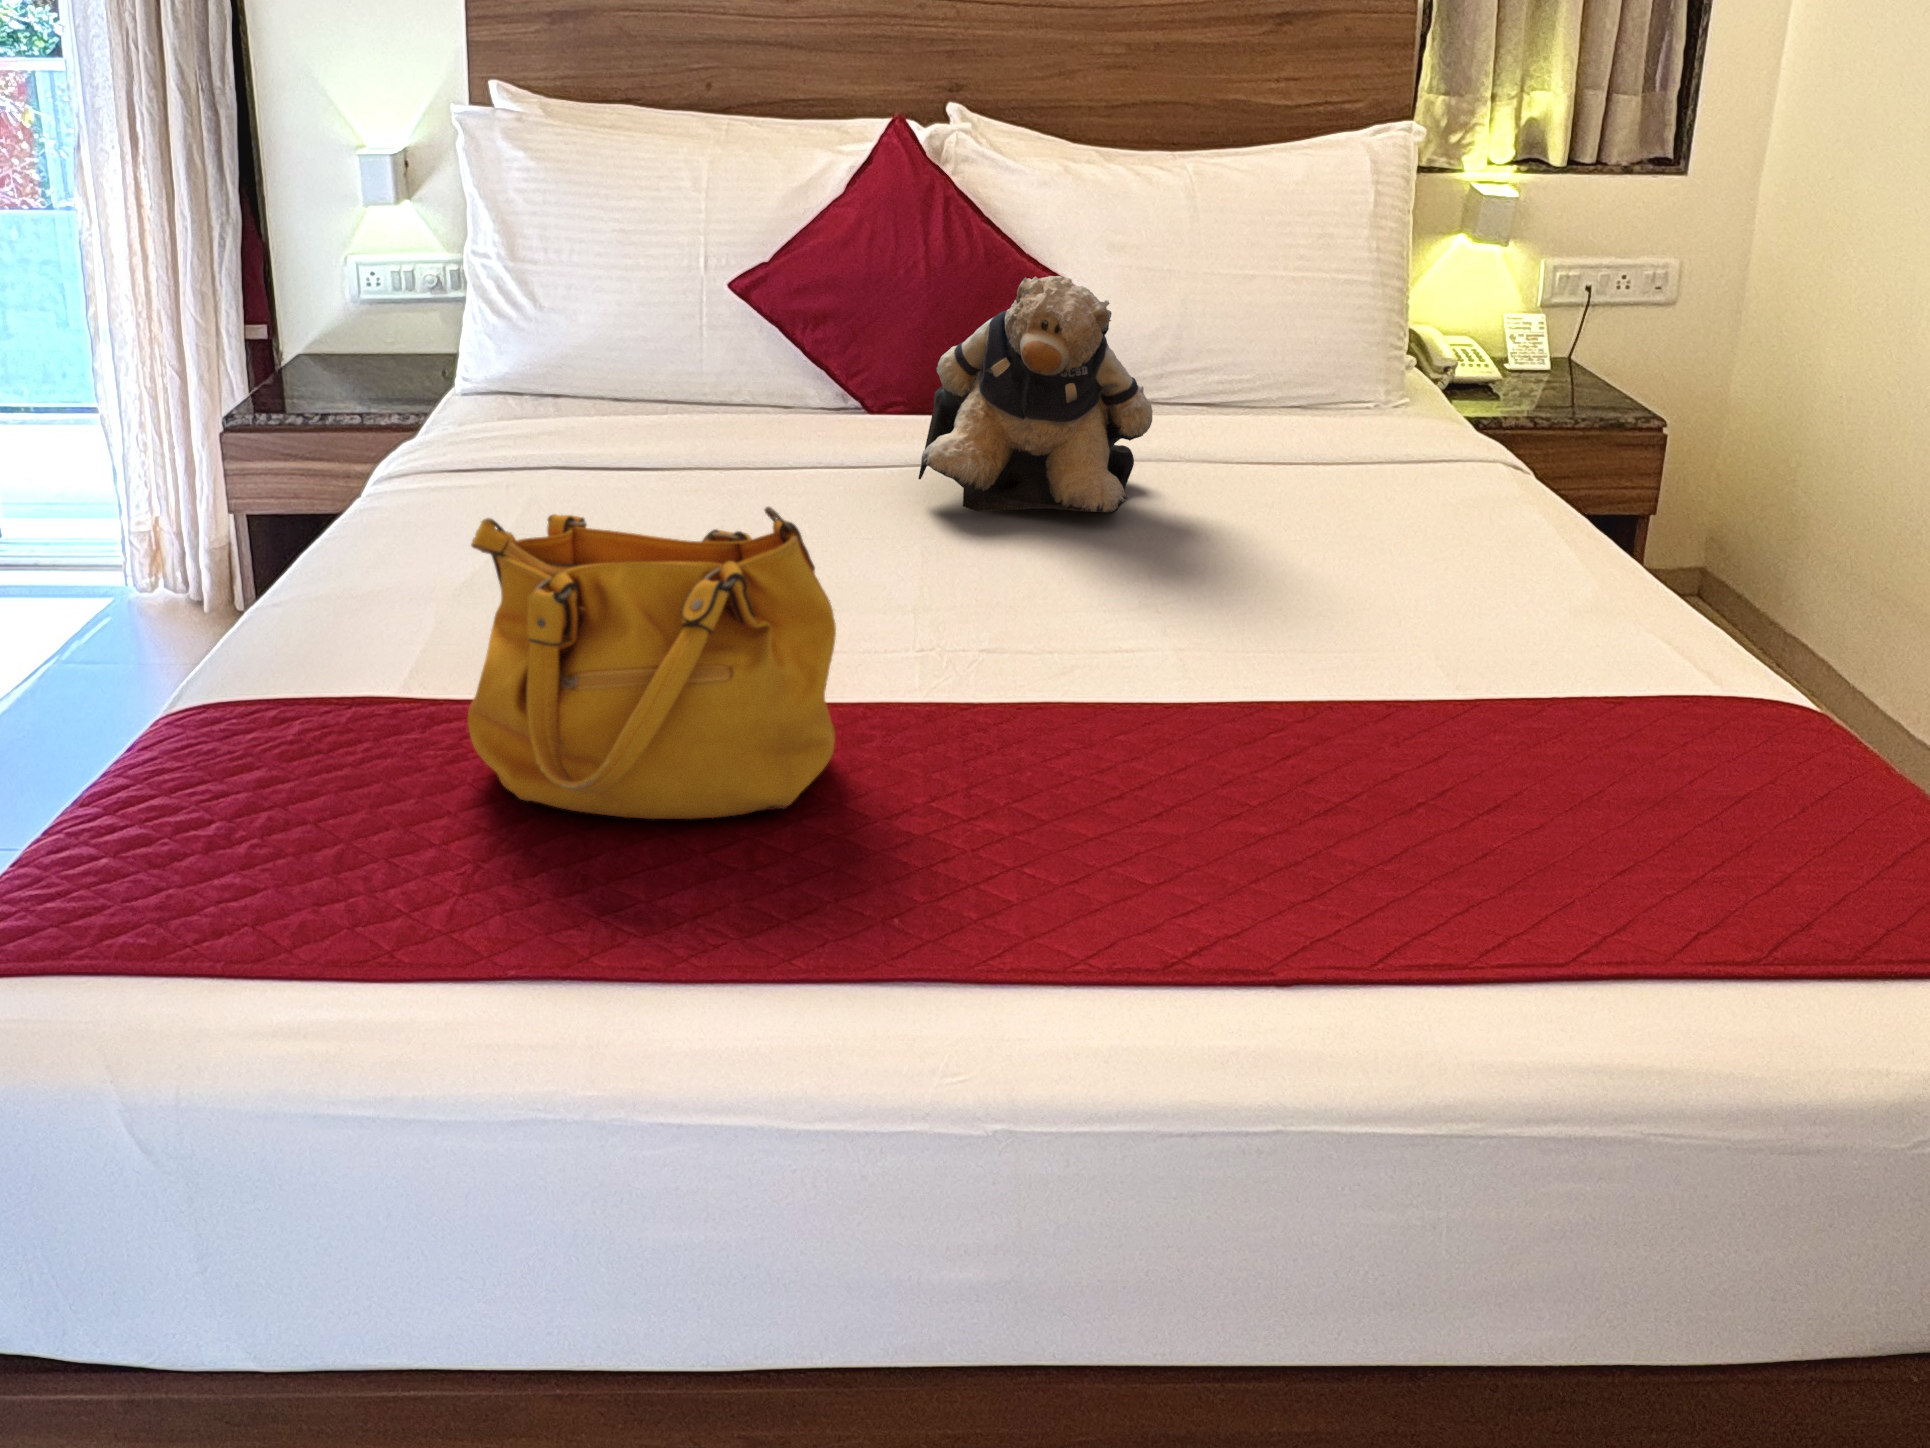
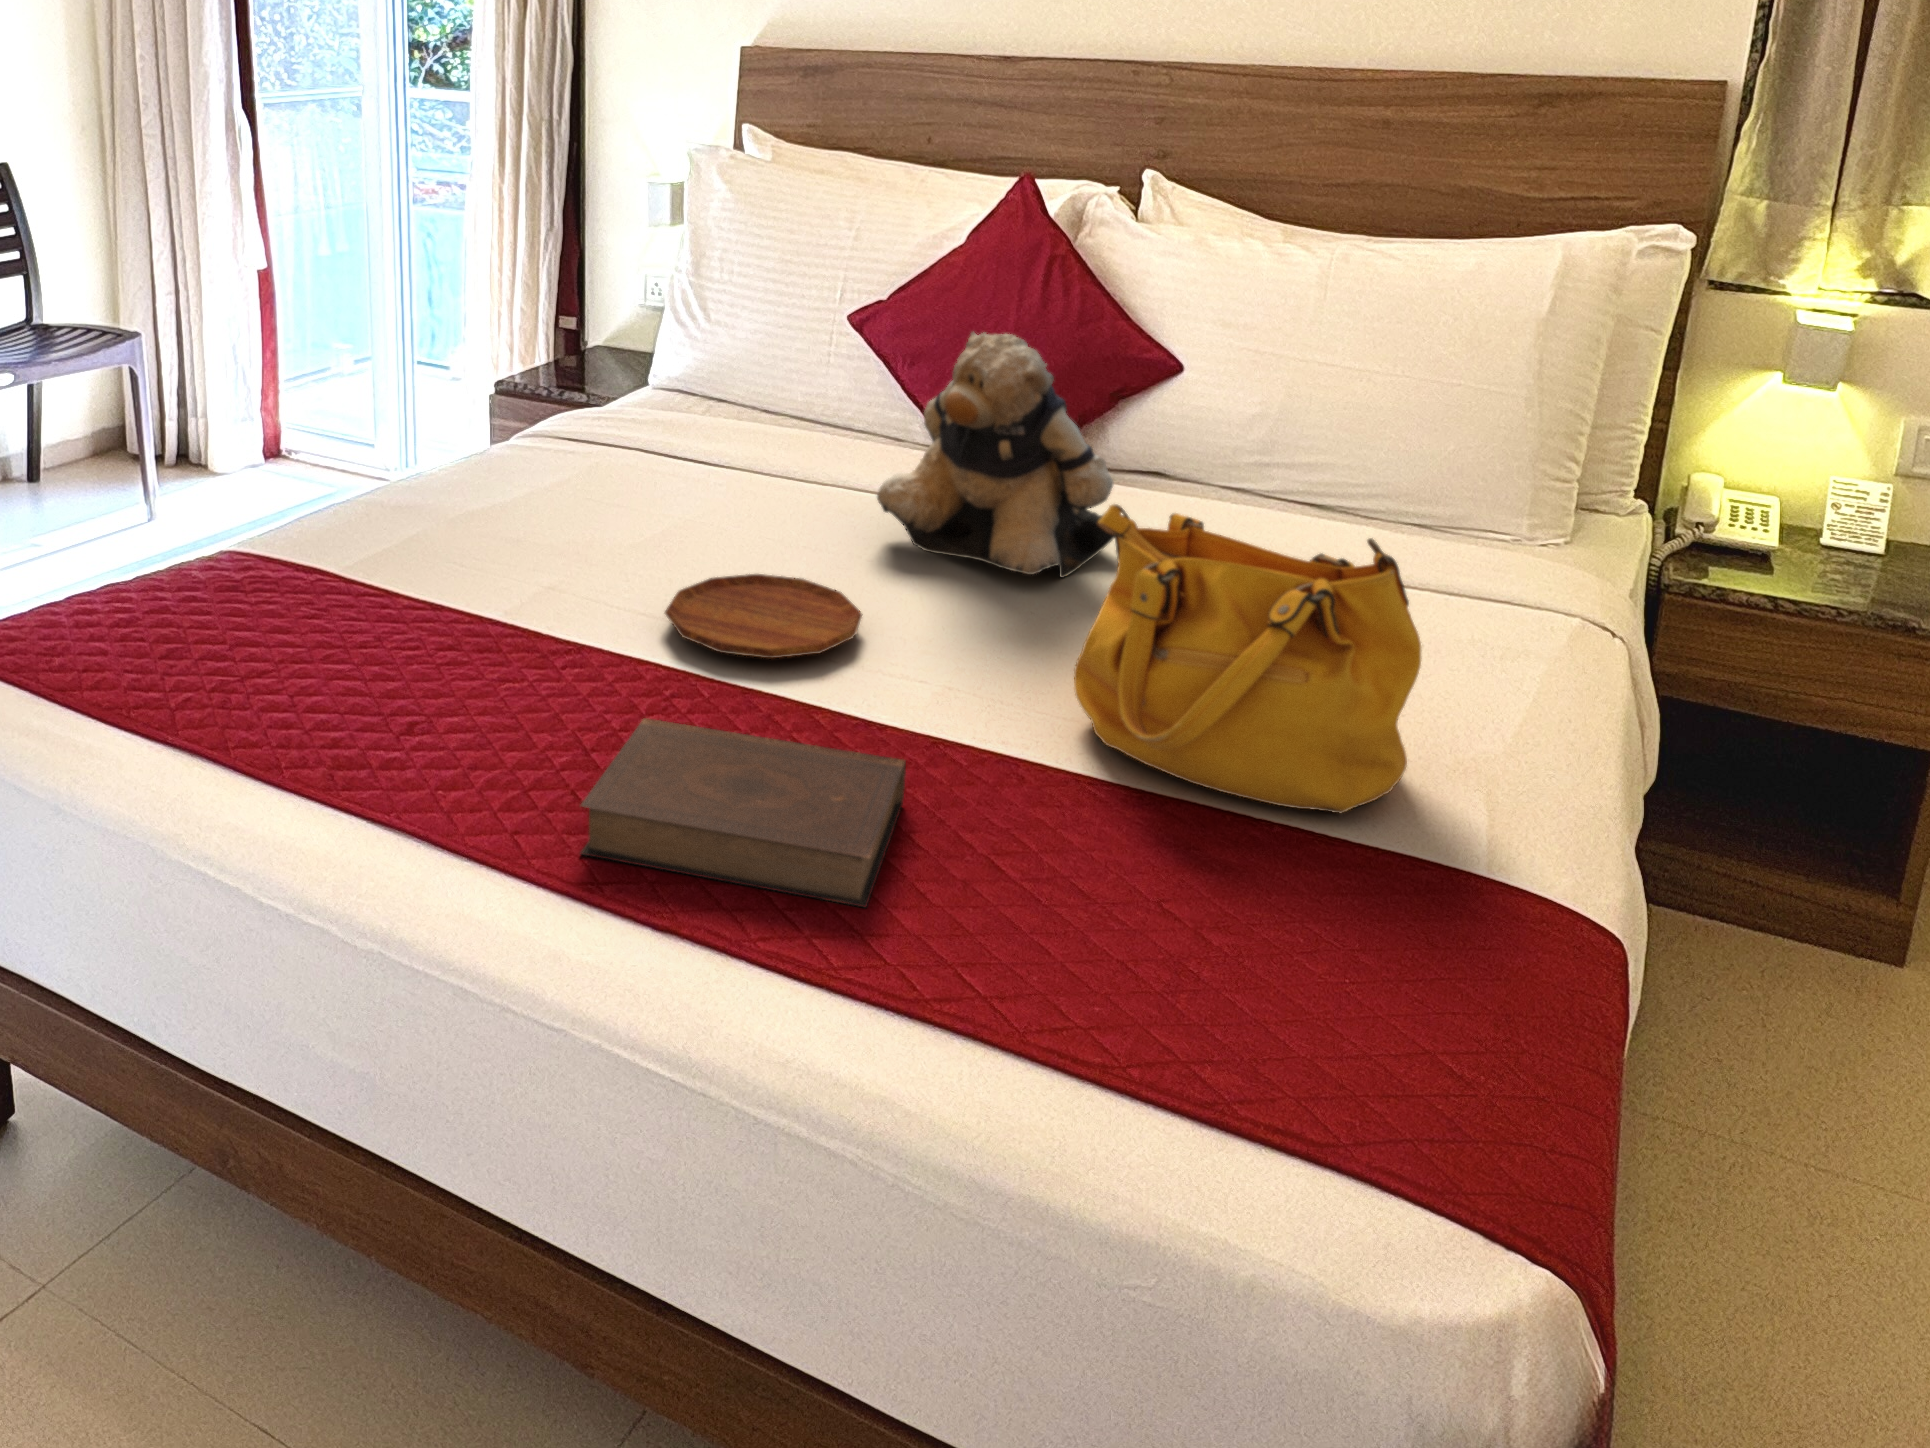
handbag: present [467,507,836,819] -> present [1074,504,1421,813]
tray: none [839,561,1053,654] -> present [665,574,862,658]
book: none [1026,706,1396,893] -> present [581,718,906,907]

